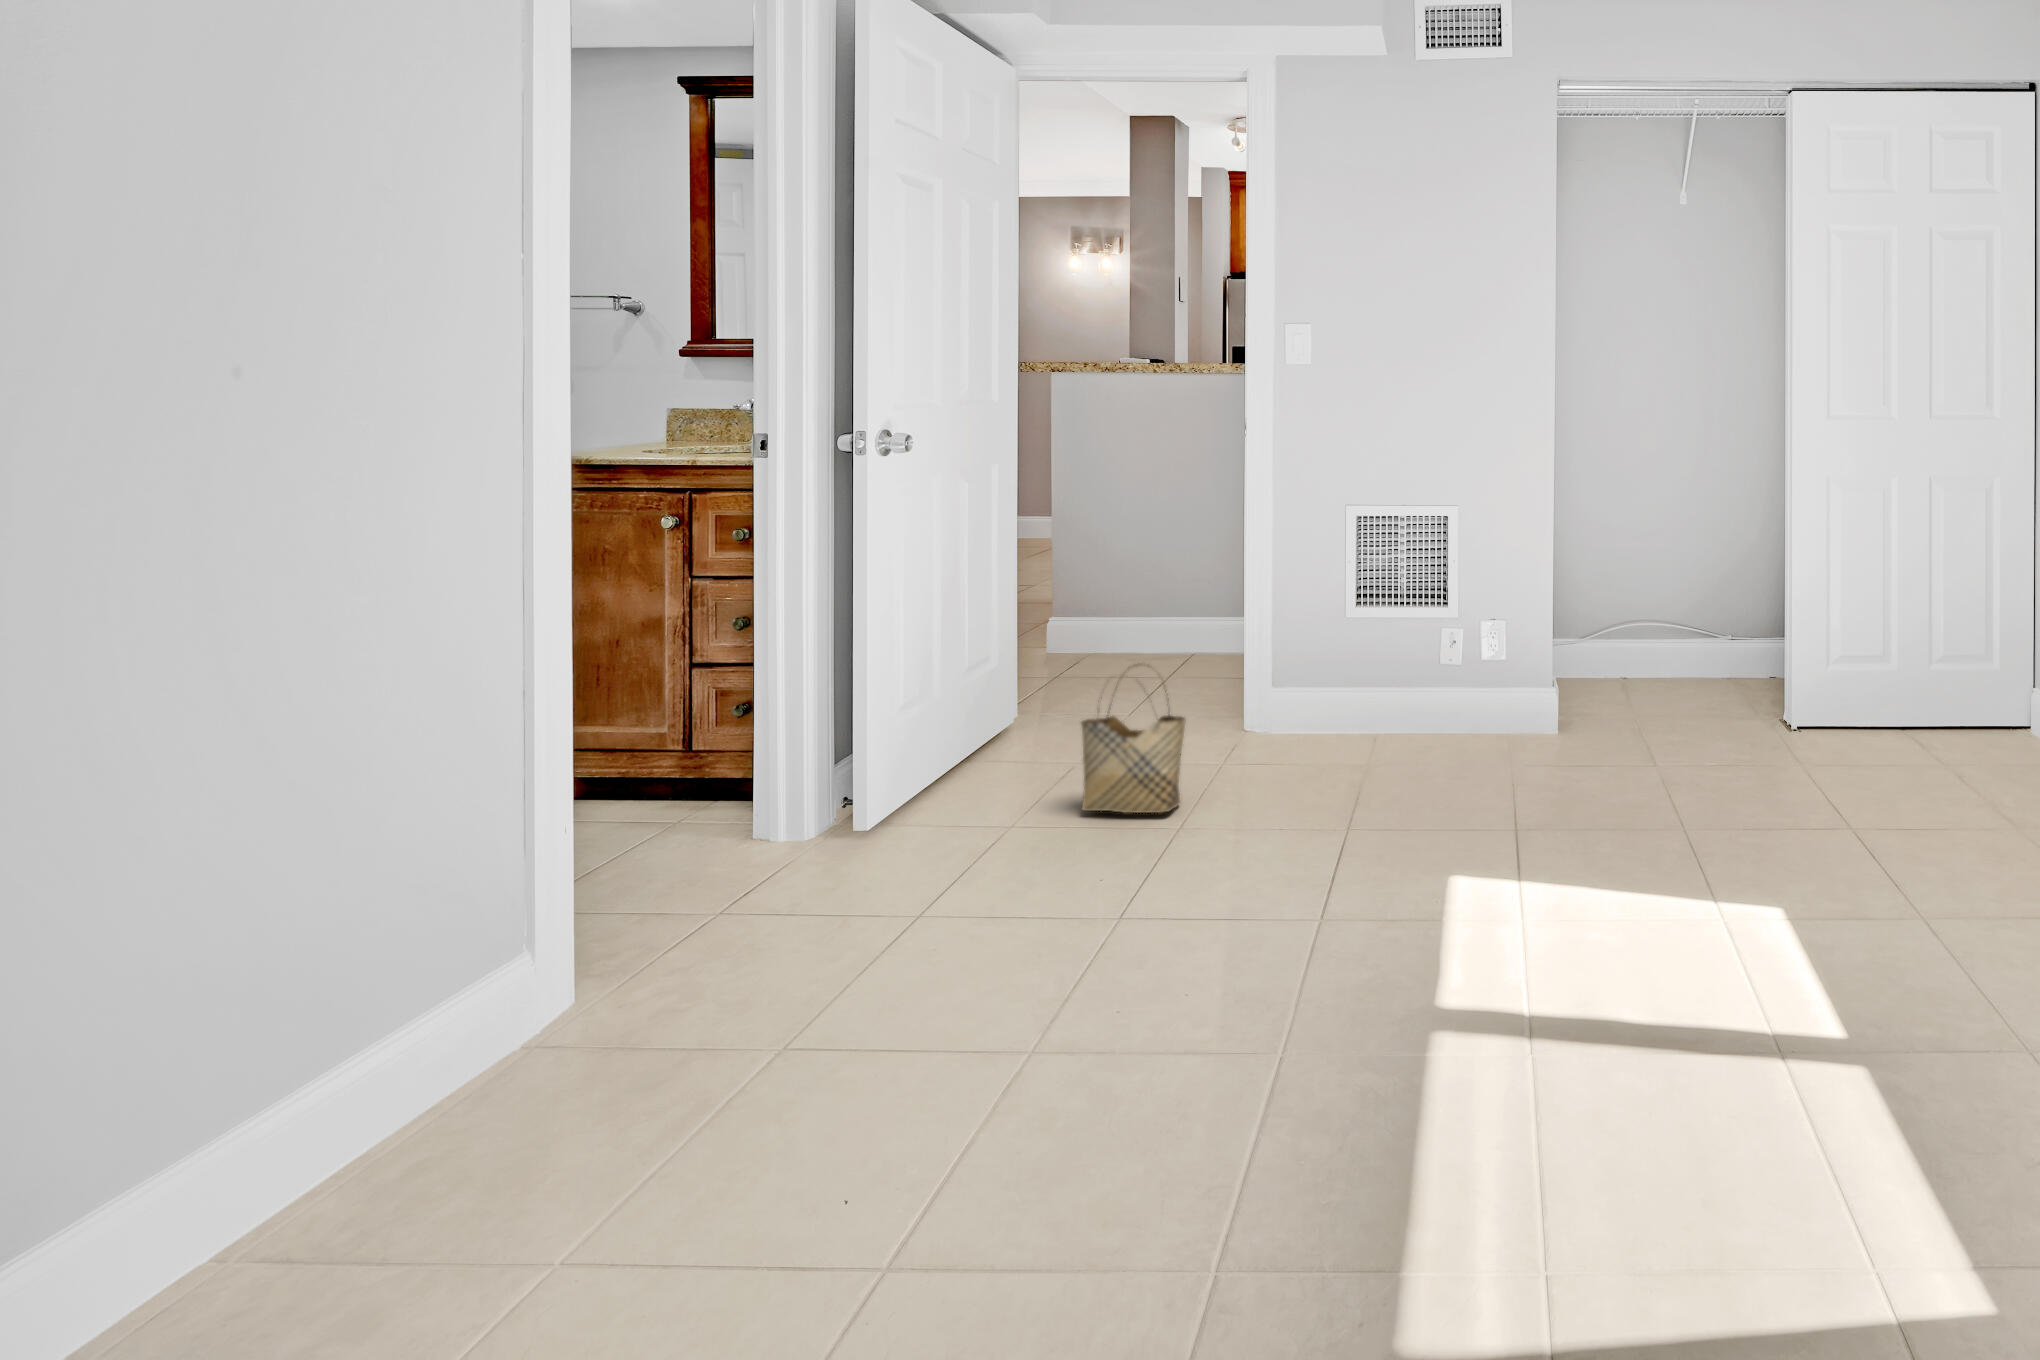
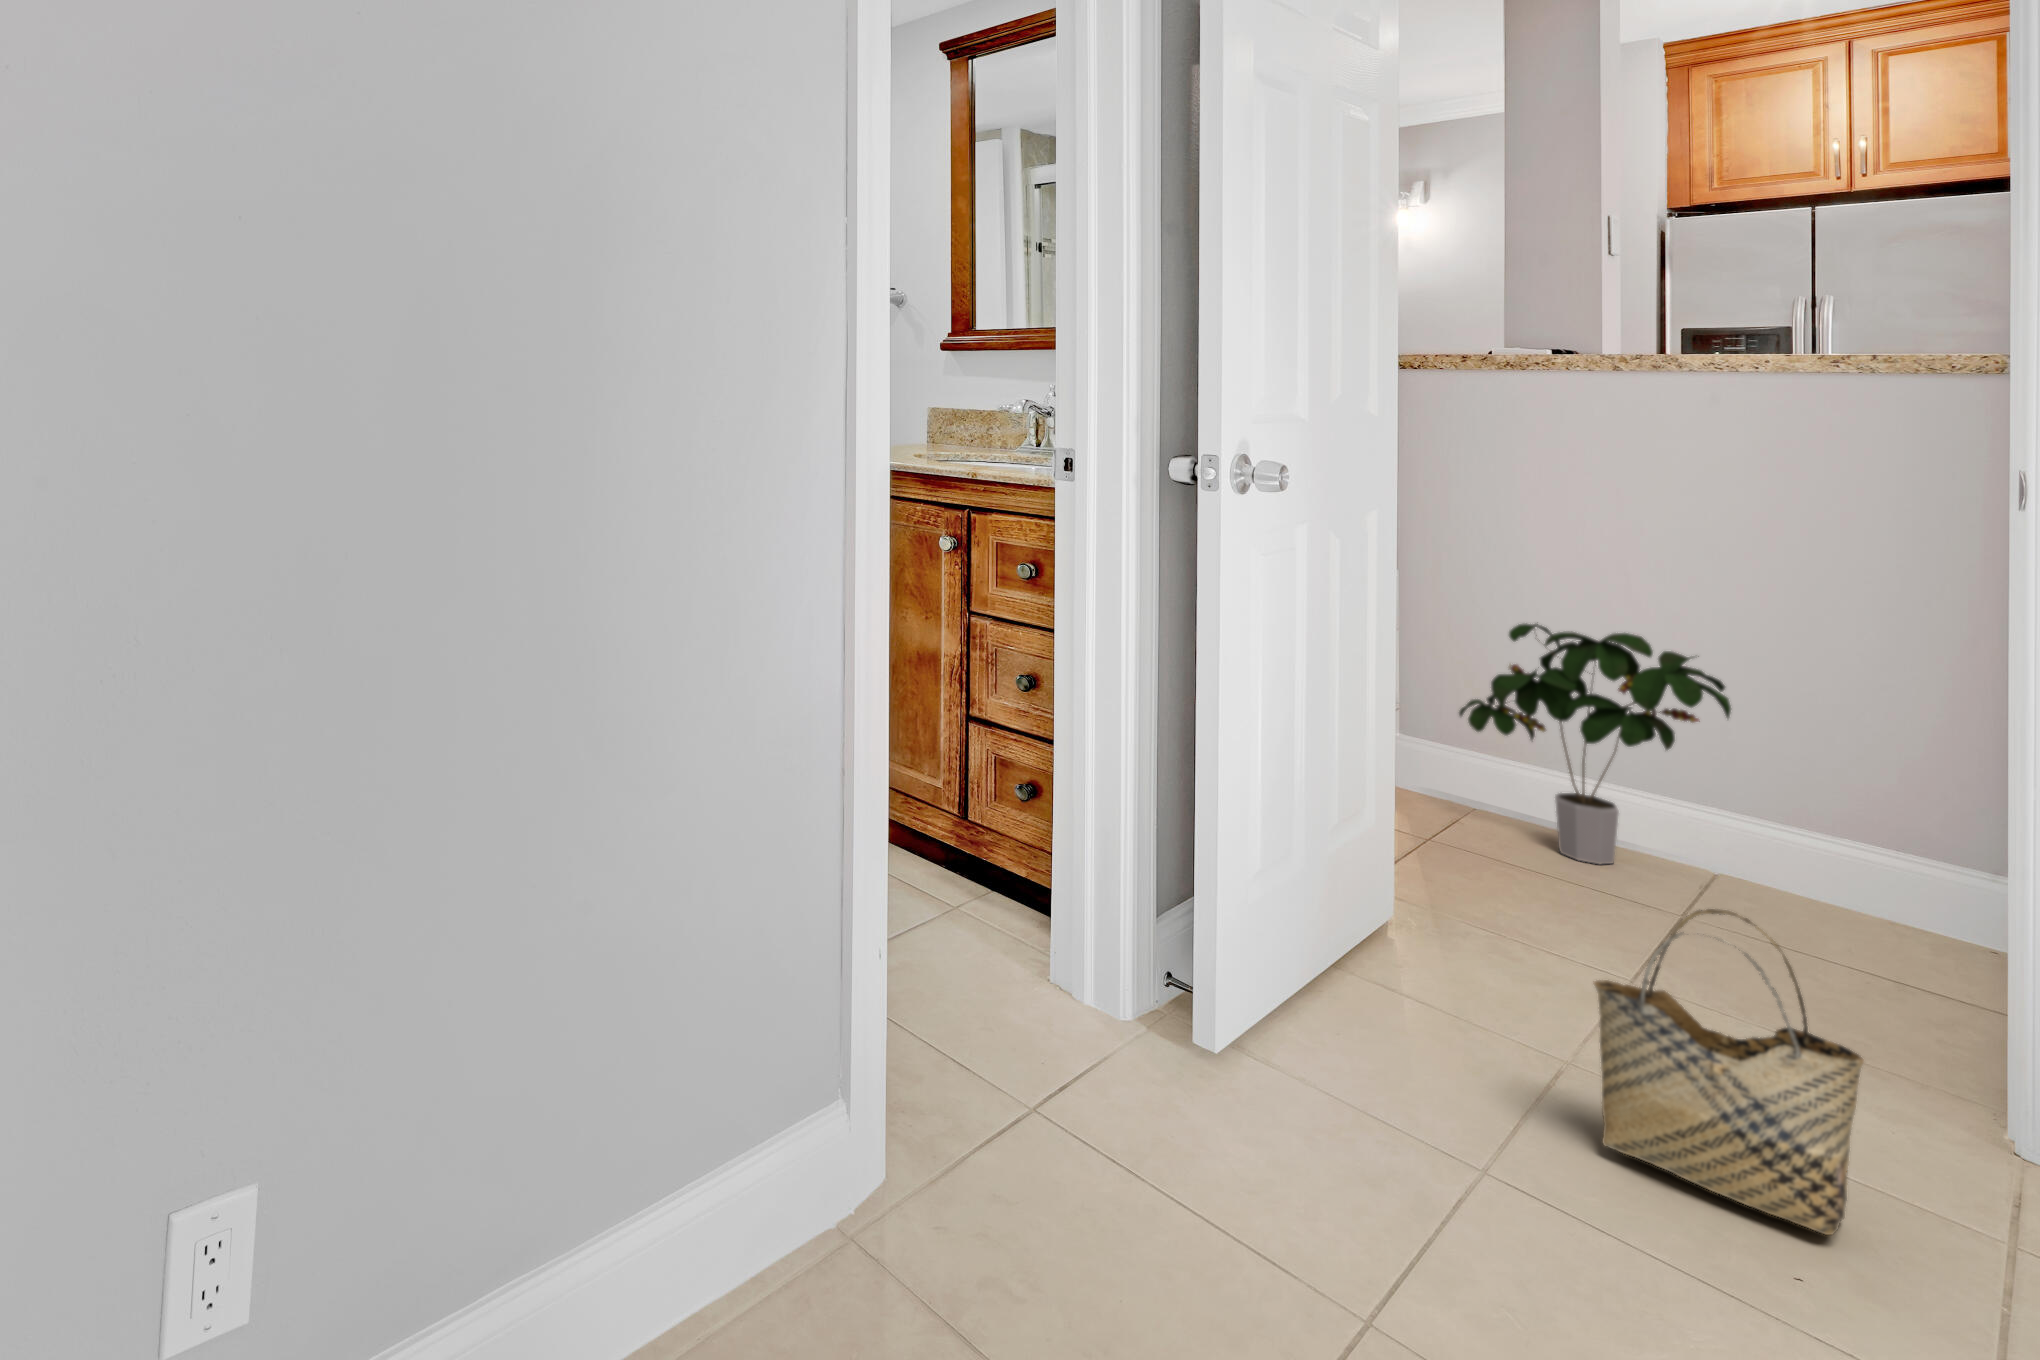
potted plant: none [1080,531,1210,680] -> present [1459,623,1731,864]

